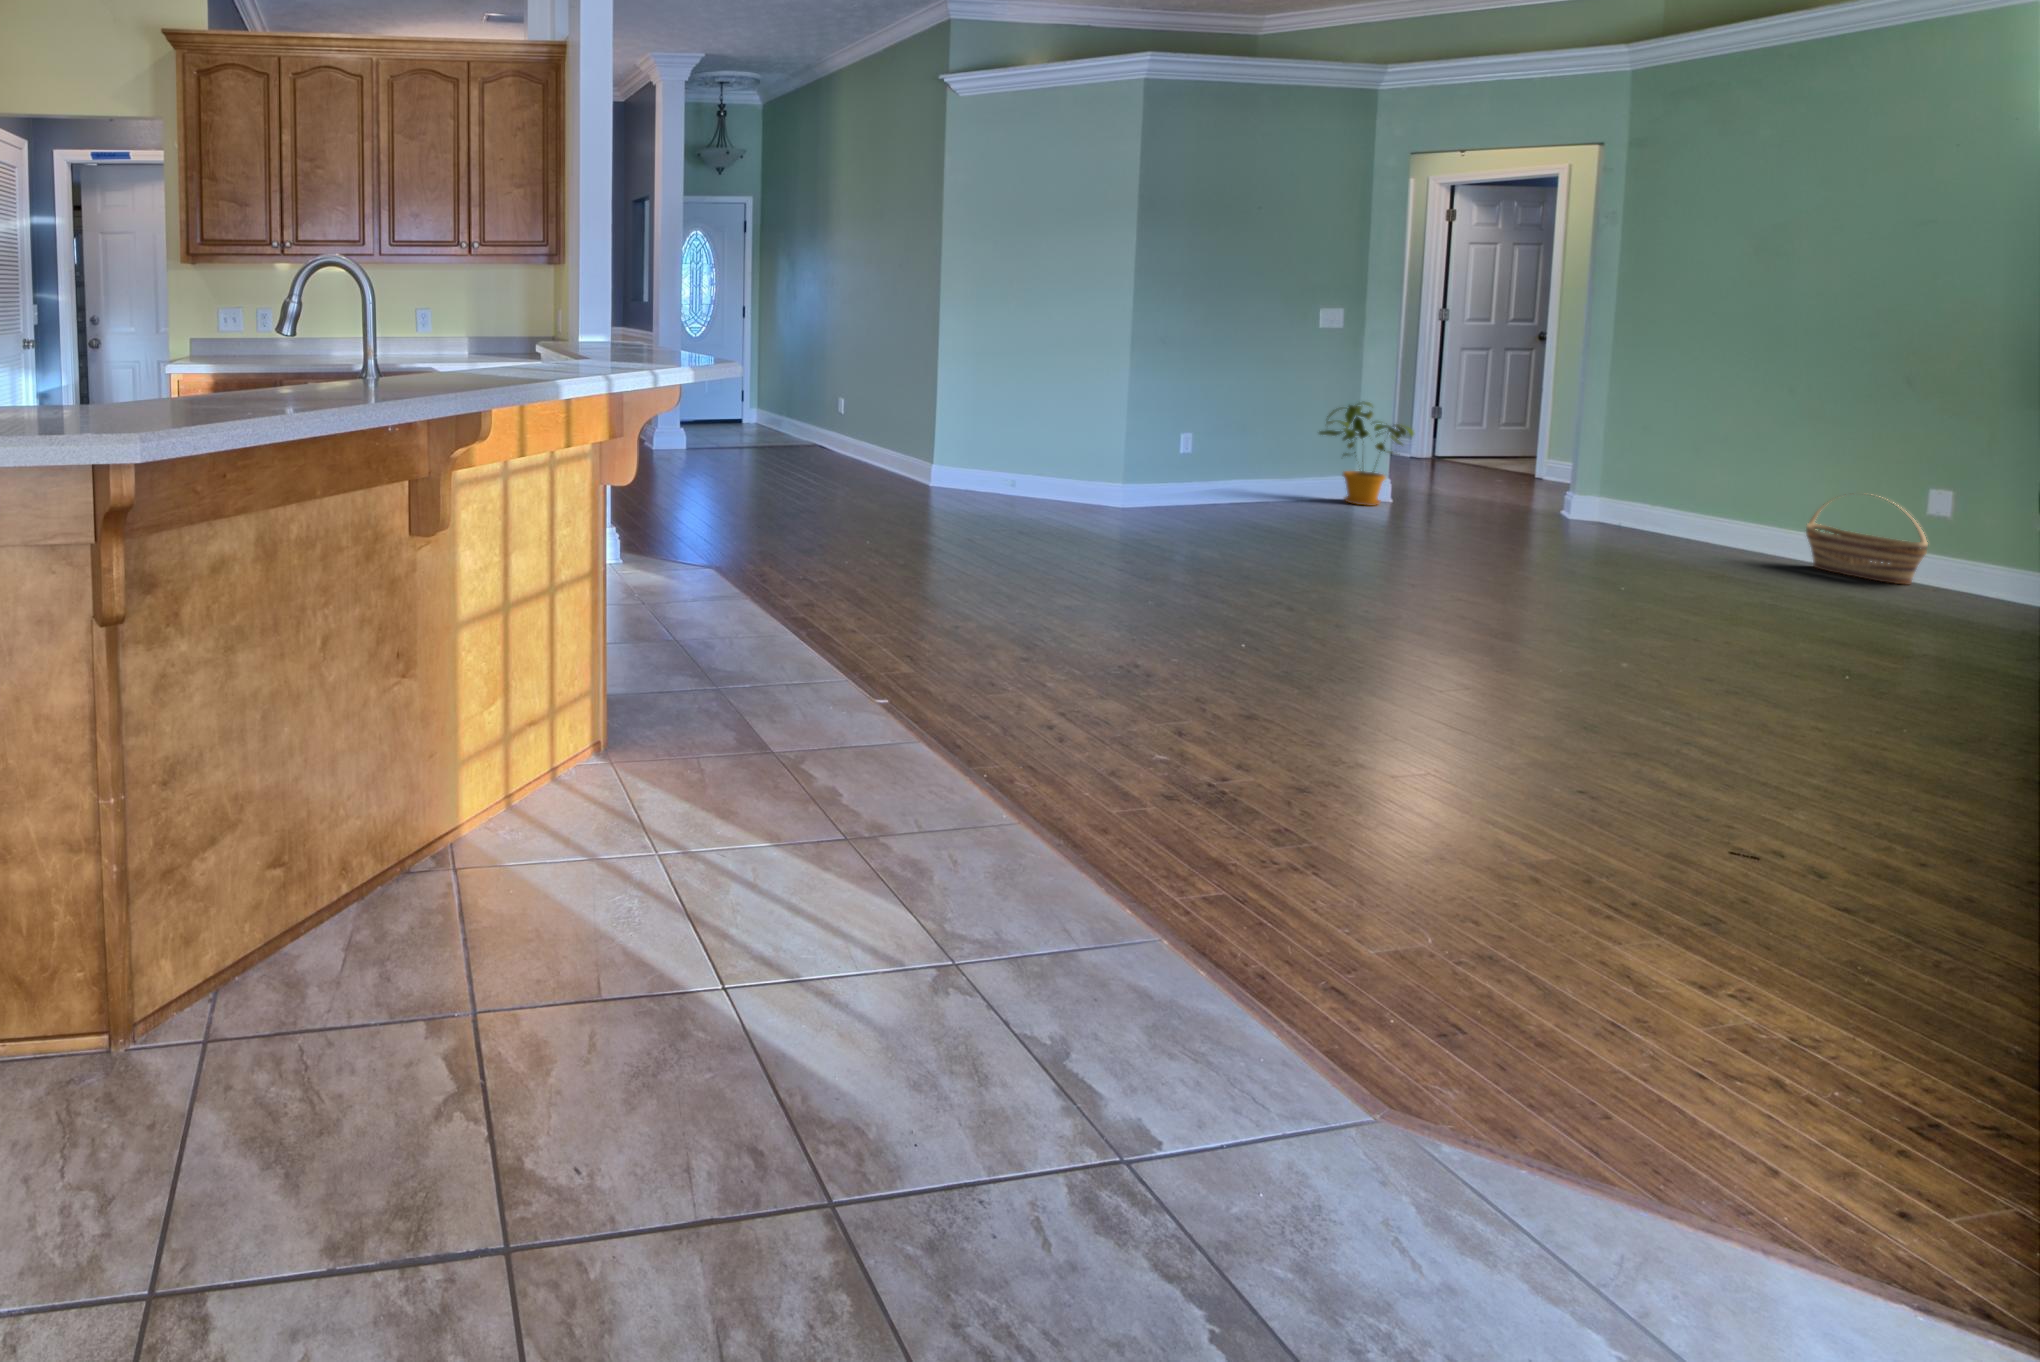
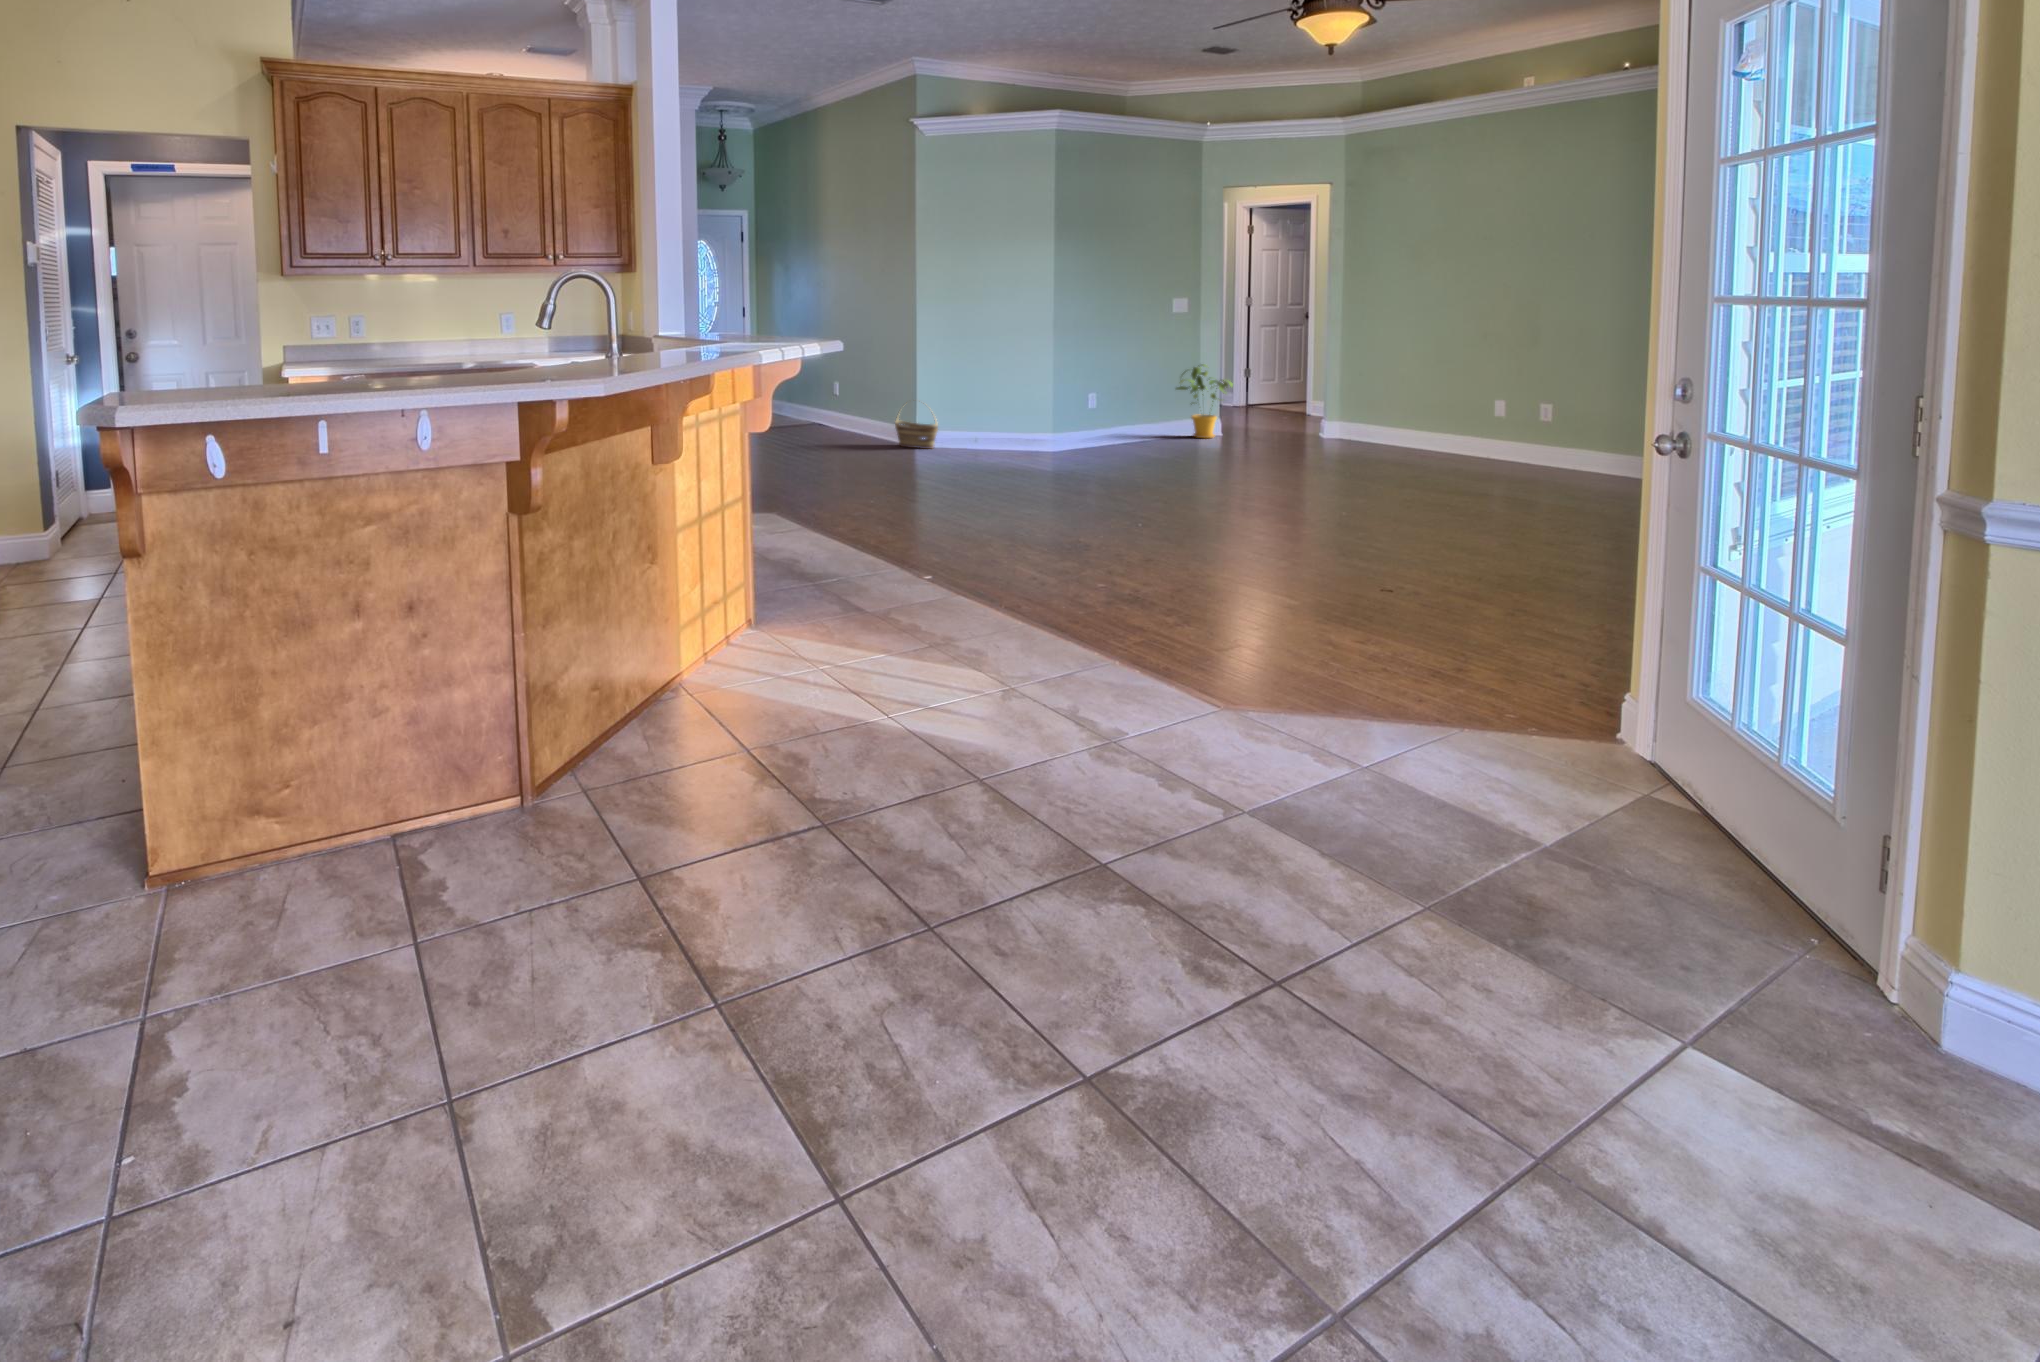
basket: present [1806,494,1928,584] -> present [895,402,938,449]

